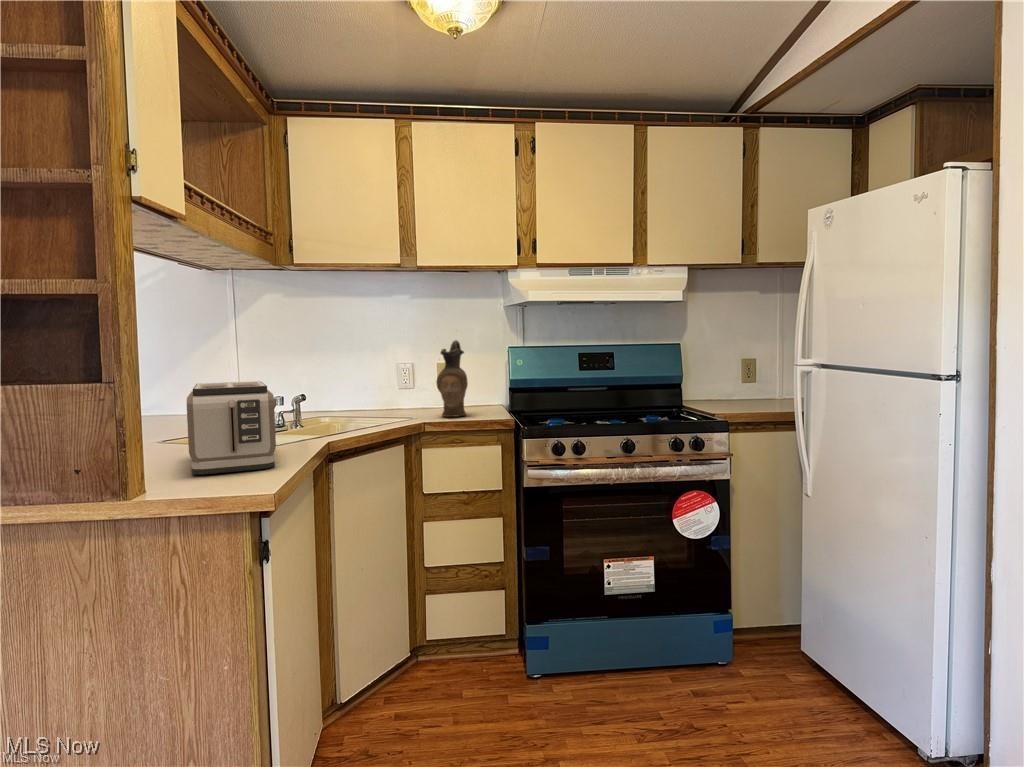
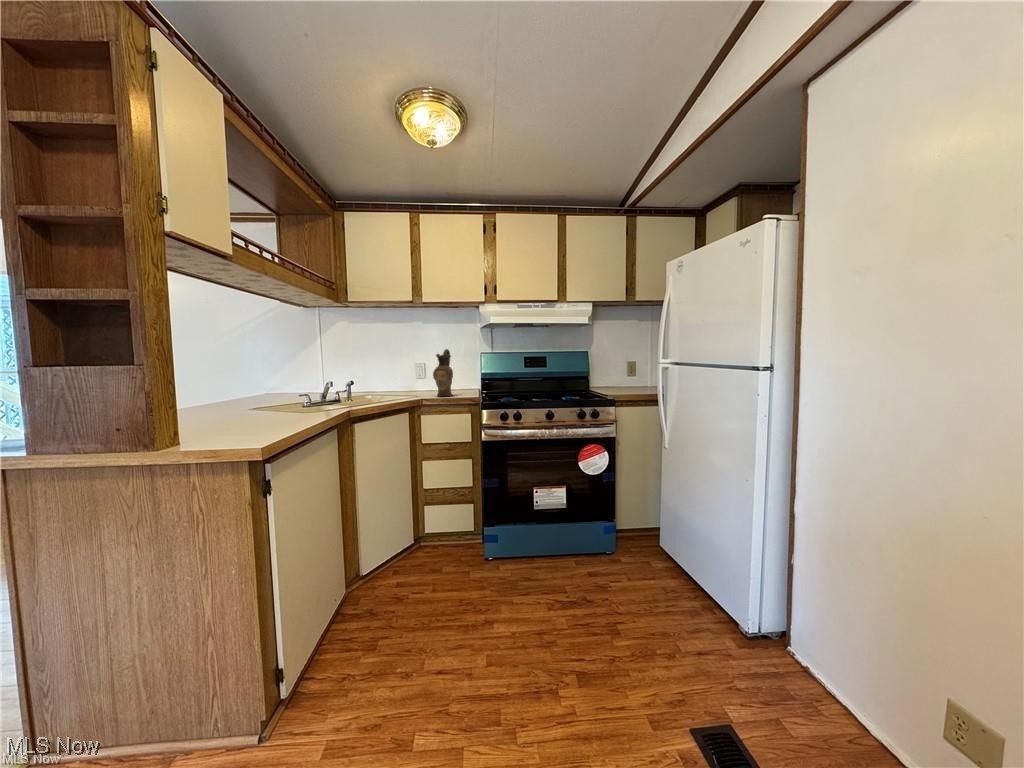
toaster: present [187,381,276,475] -> none [231,369,306,427]

